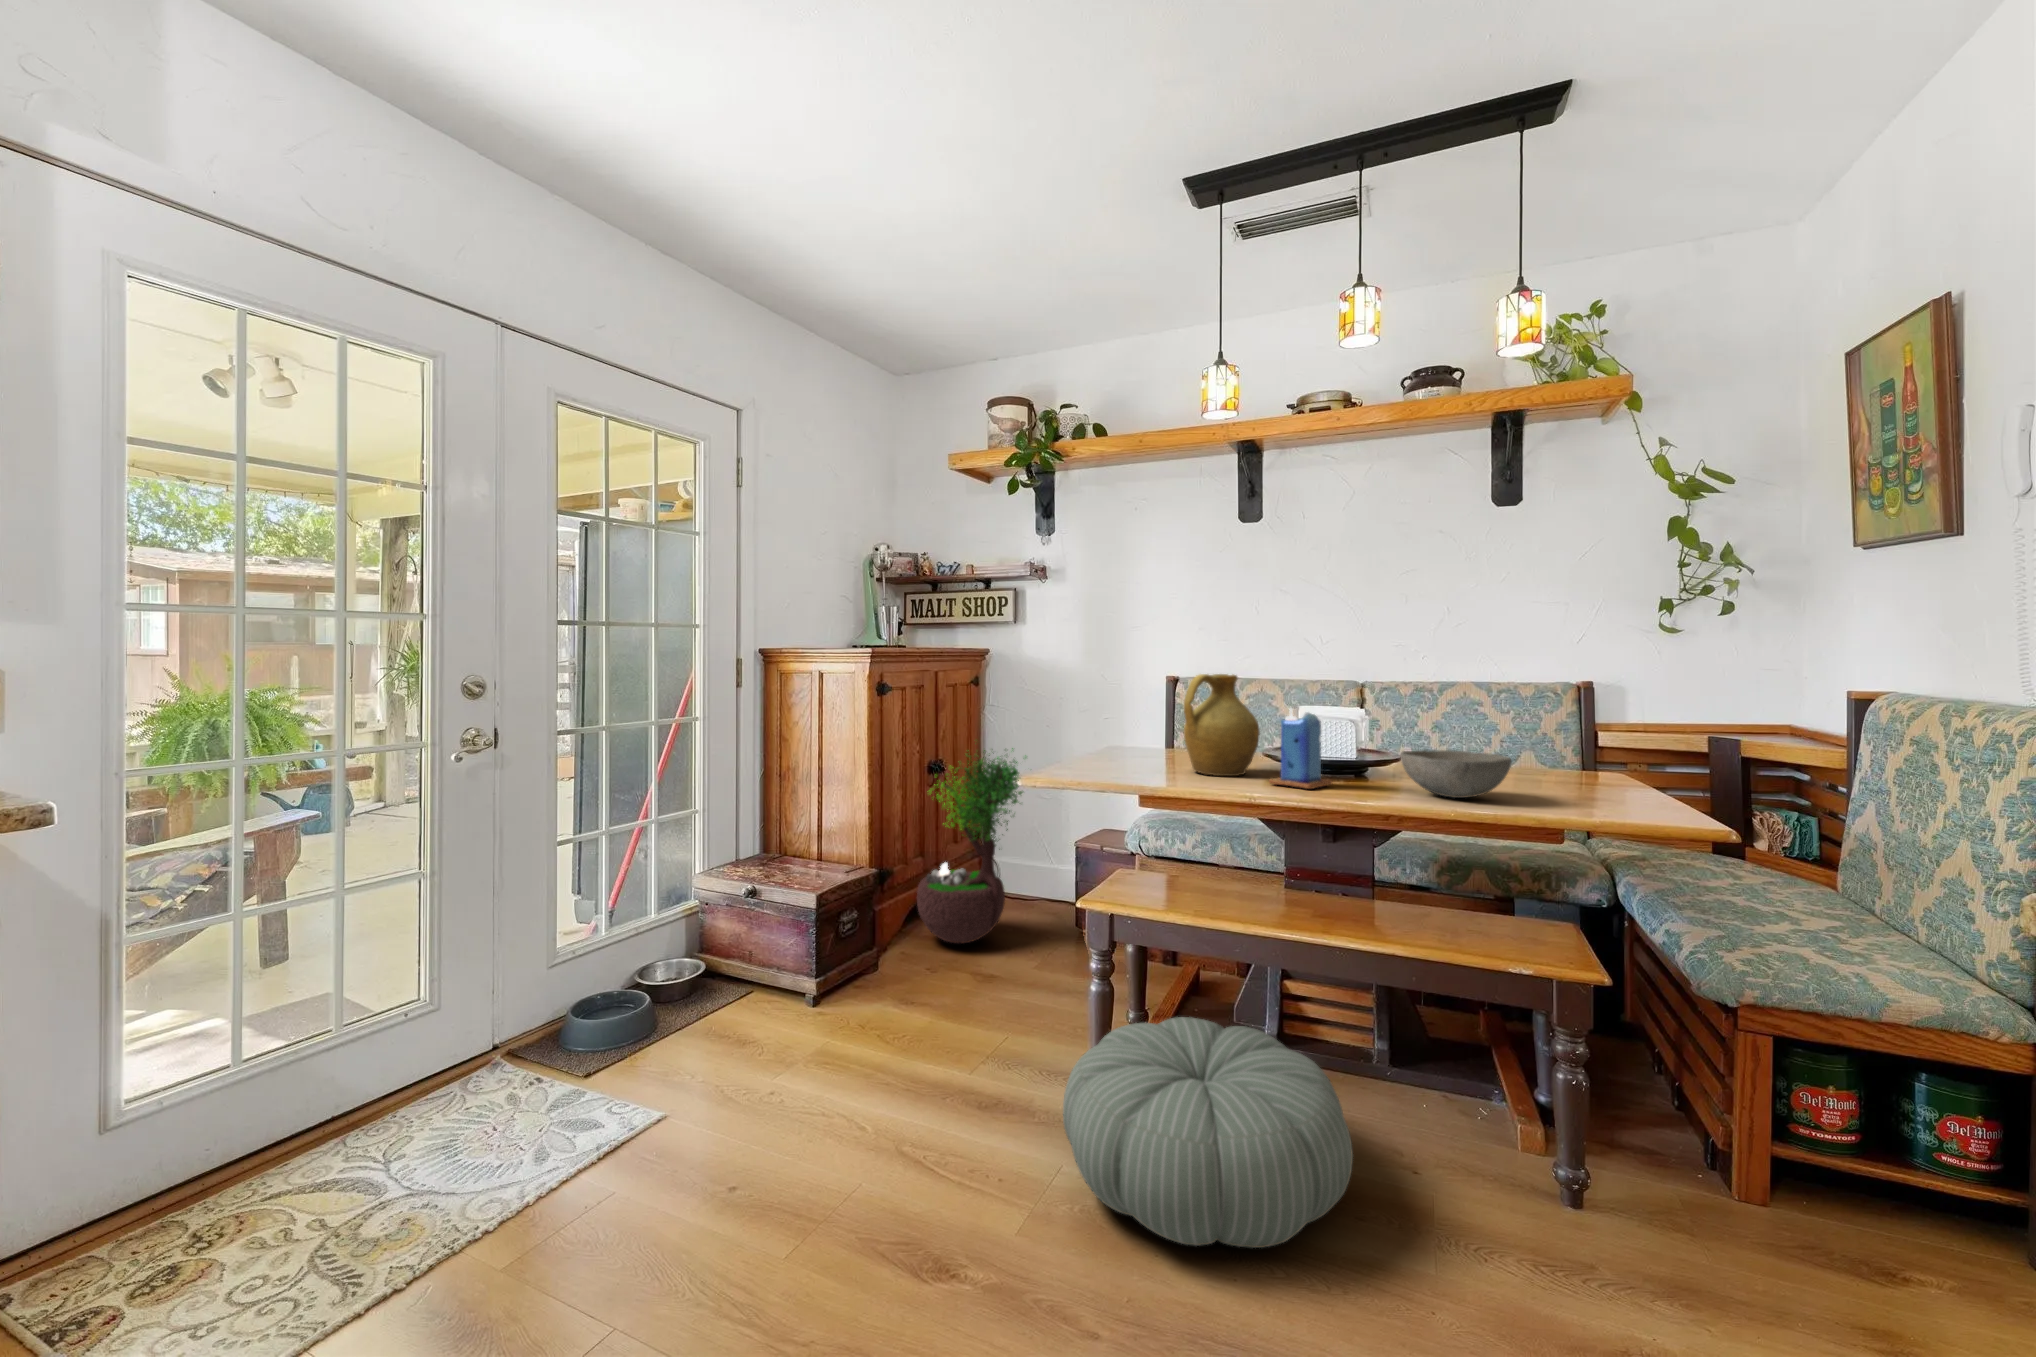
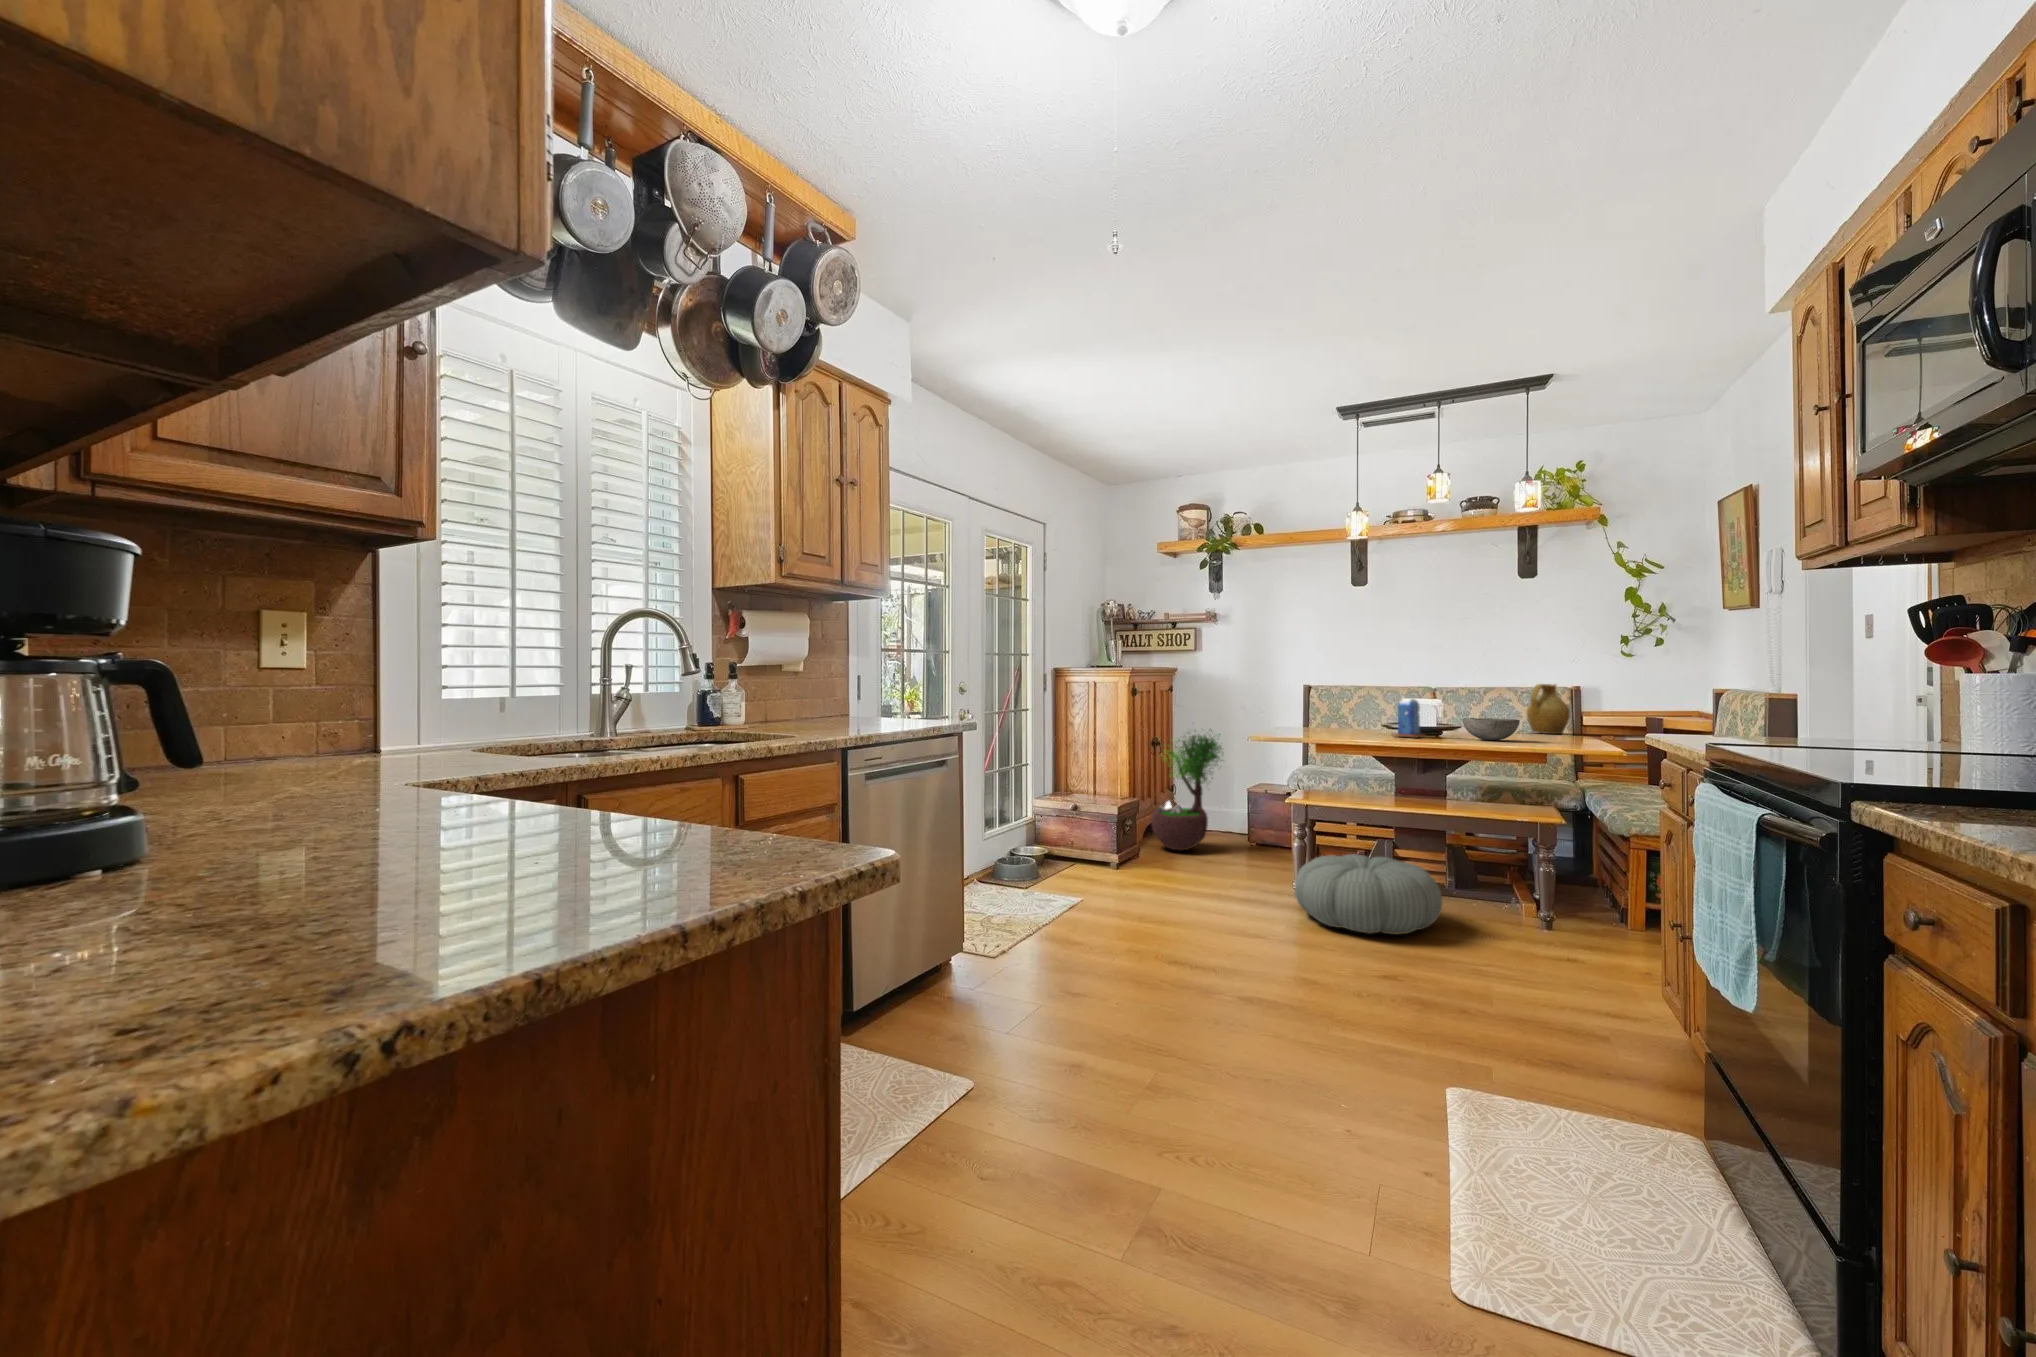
pitcher: present [1184,674,1260,776] -> present [1527,684,1570,734]

